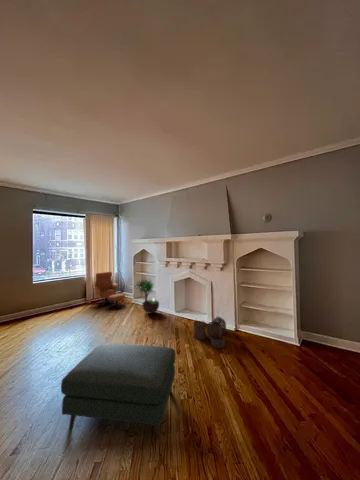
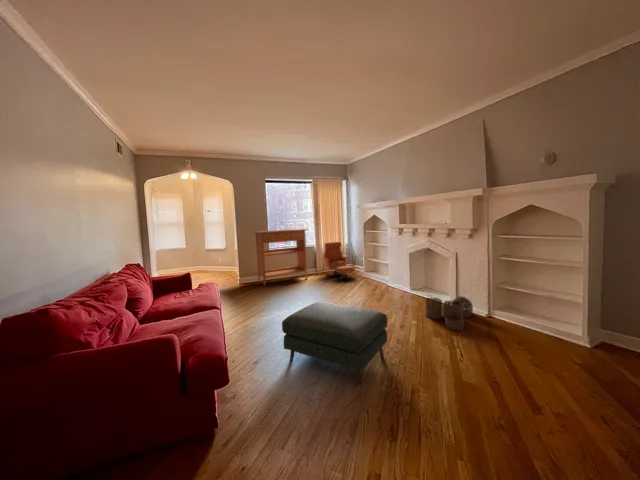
console table: none [16,260,81,323] -> present [254,229,307,285]
potted tree: present [137,280,159,313] -> none [362,245,392,288]

